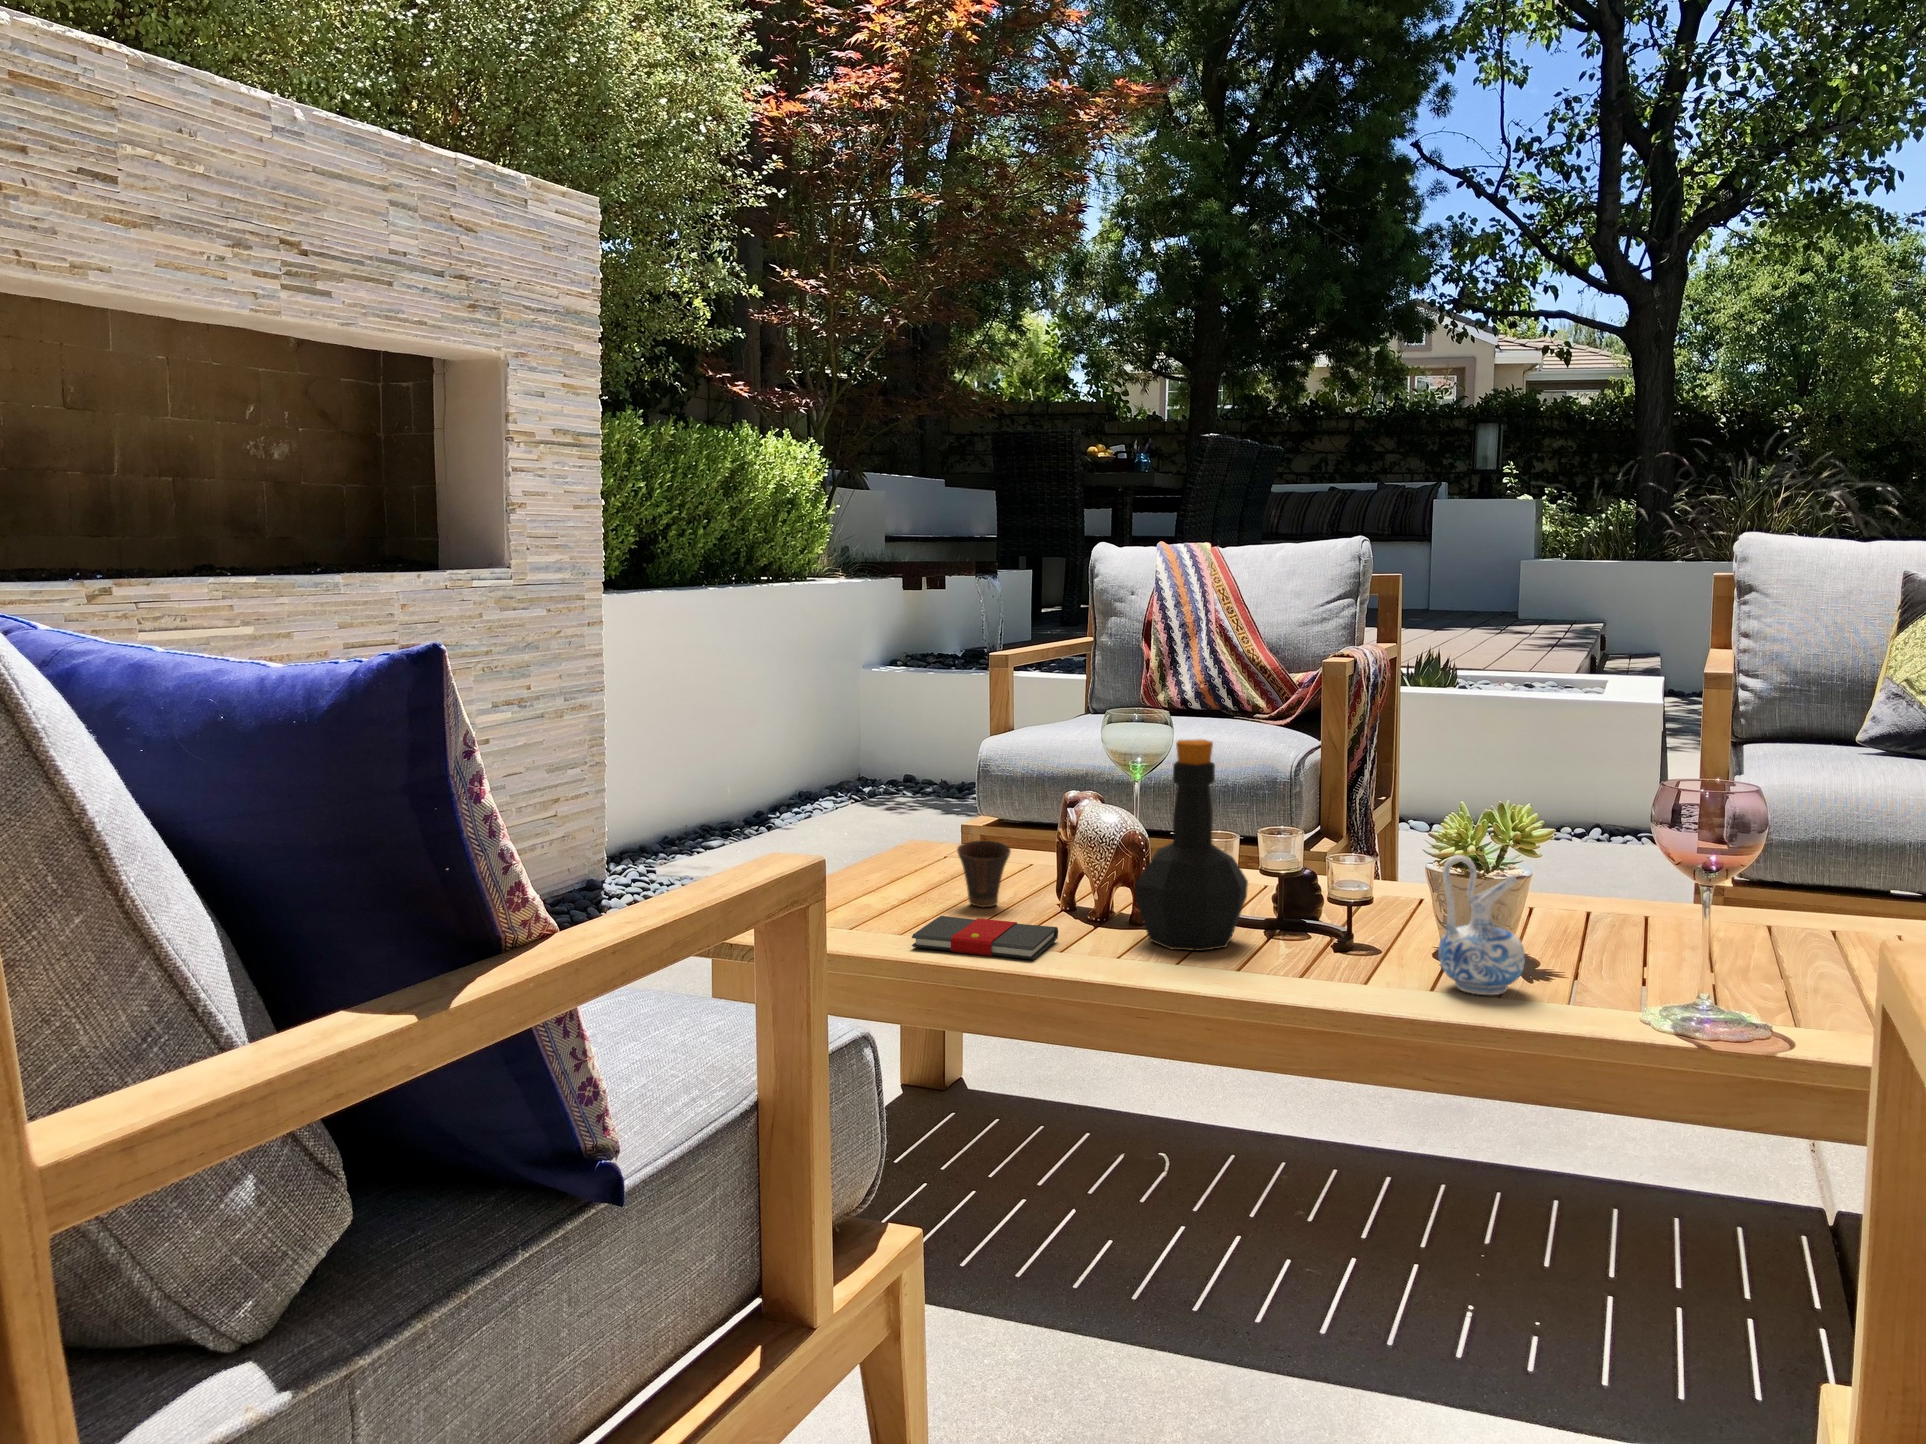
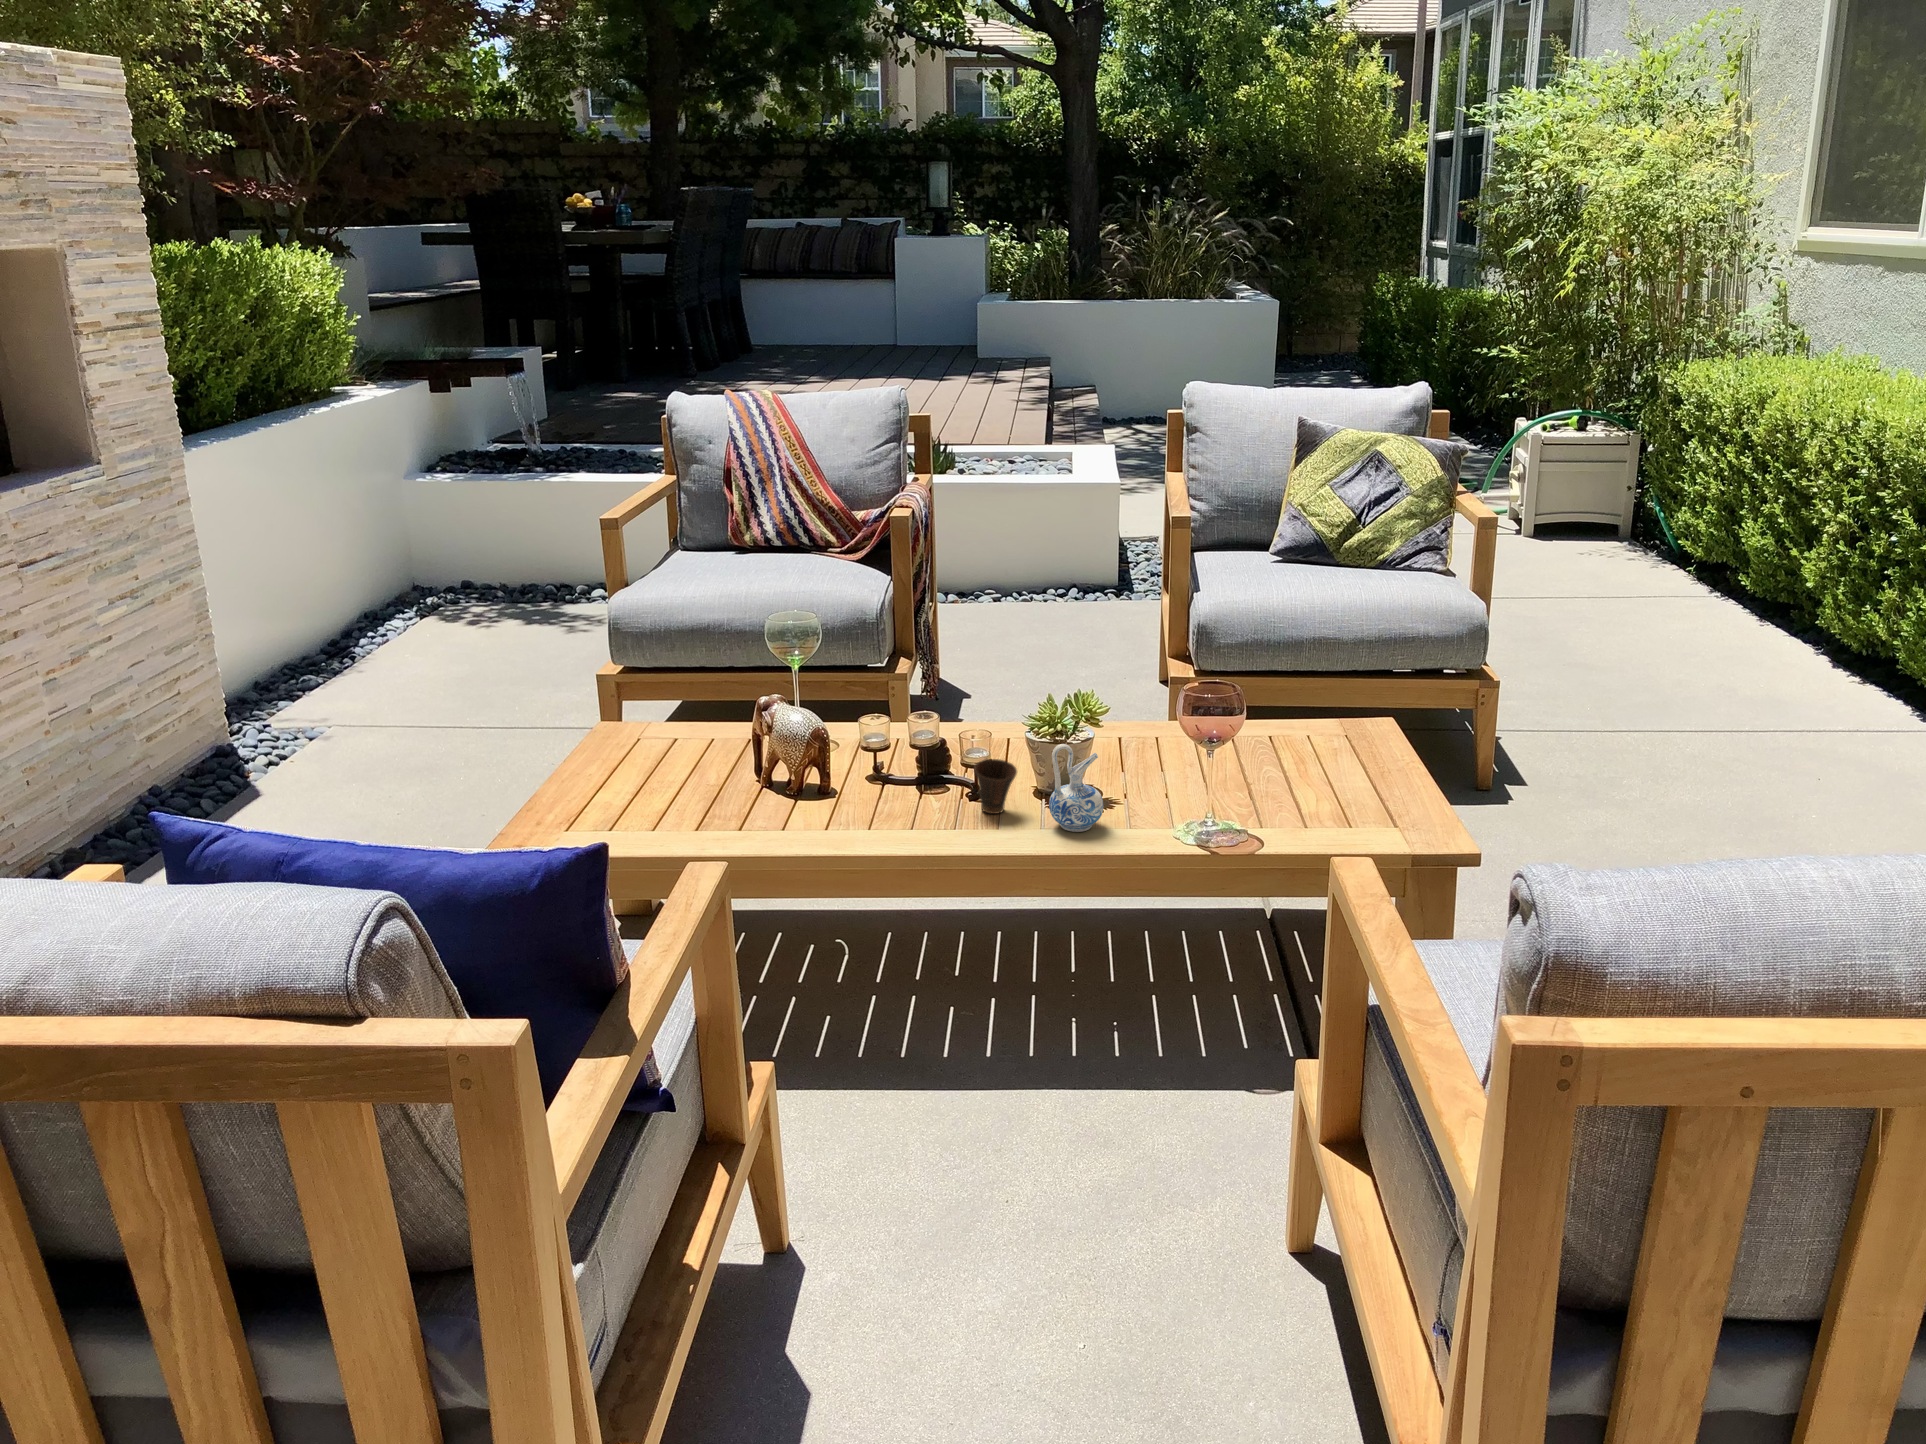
bottle: present [1135,739,1248,951] -> none [834,665,909,818]
cup: present [957,840,1011,907] -> present [974,759,1017,814]
book: present [912,916,1058,960] -> none [678,812,780,844]

